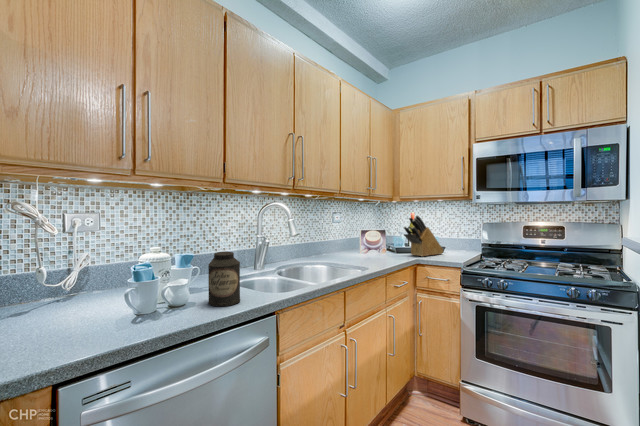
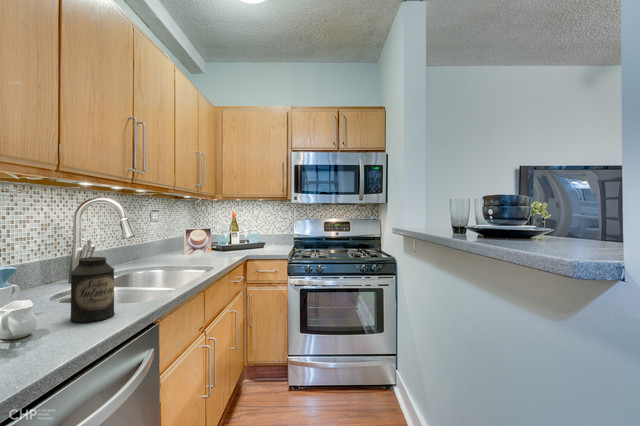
knife block: present [404,216,443,257] -> none [233,214,266,253]

